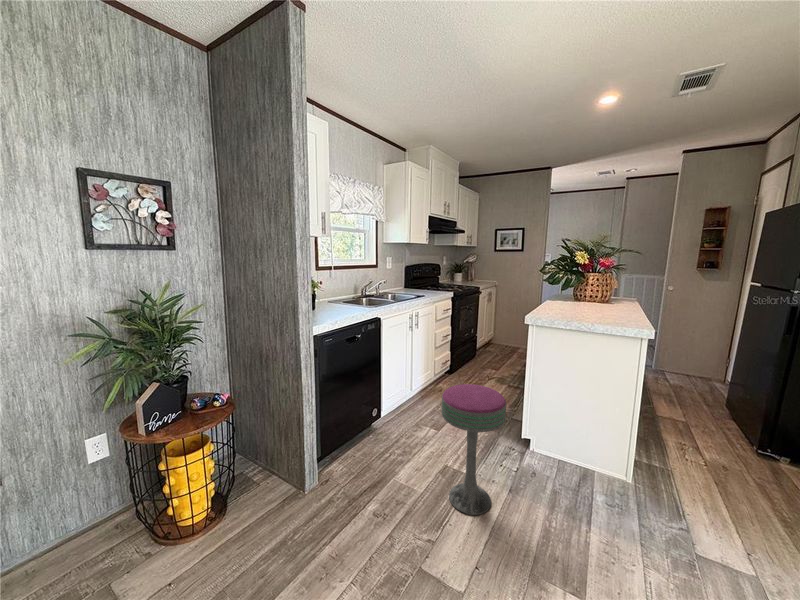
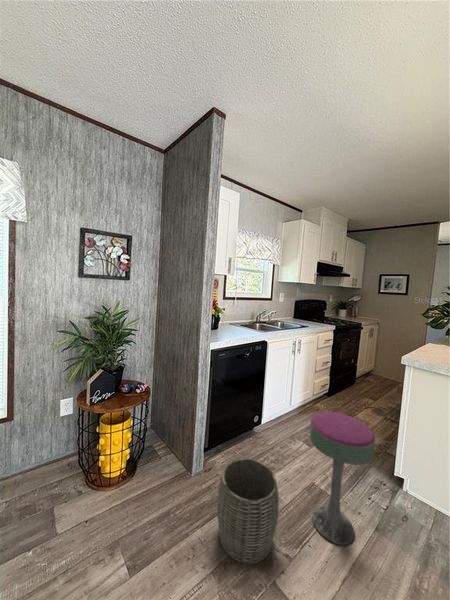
woven basket: none [347,454,416,563] -> present [217,459,279,564]

